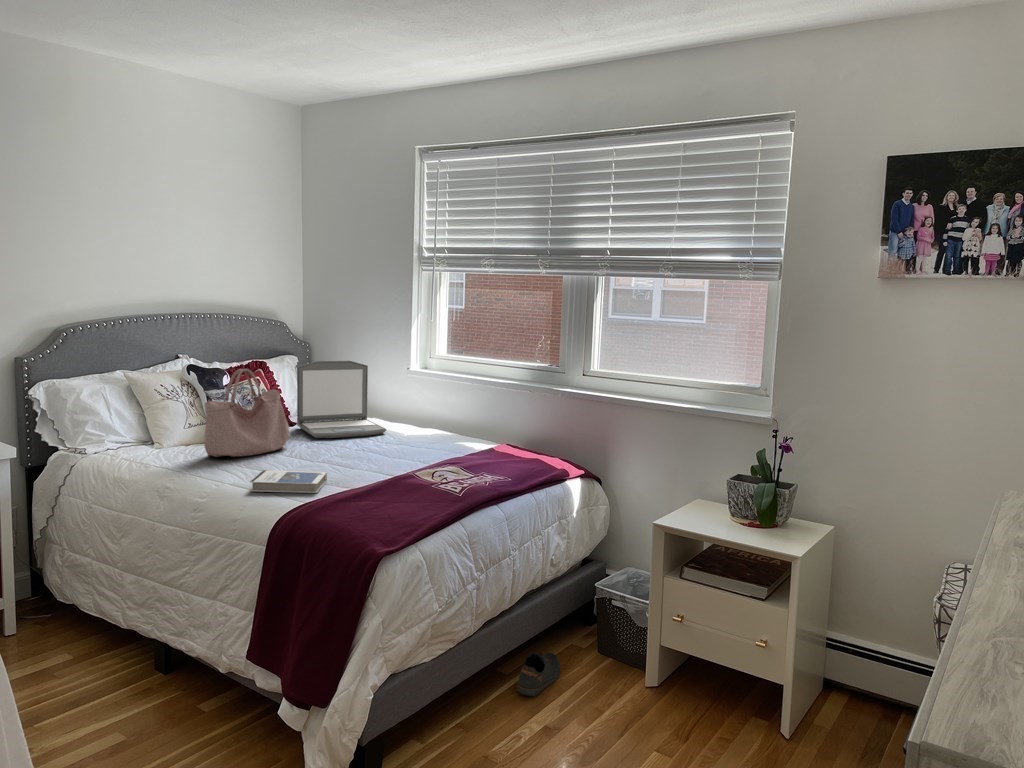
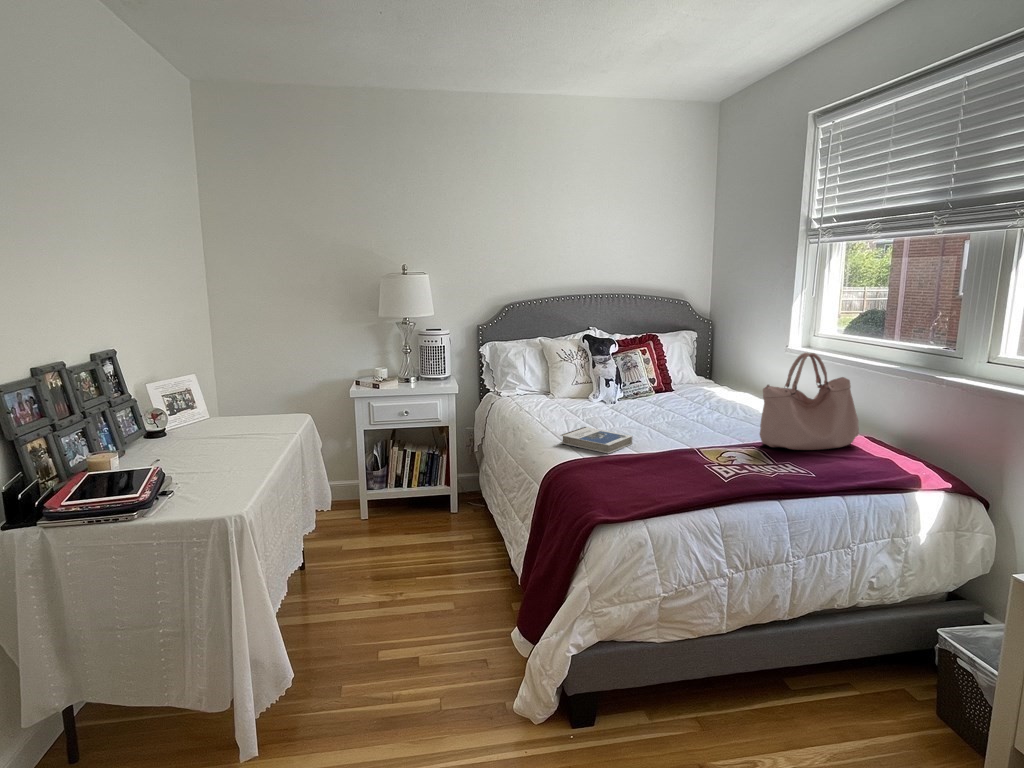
laptop: present [297,361,386,438] -> none [671,334,745,407]
handbag: present [204,369,290,457] -> present [760,353,859,450]
shoe: present [517,652,560,696] -> none [790,677,866,727]

